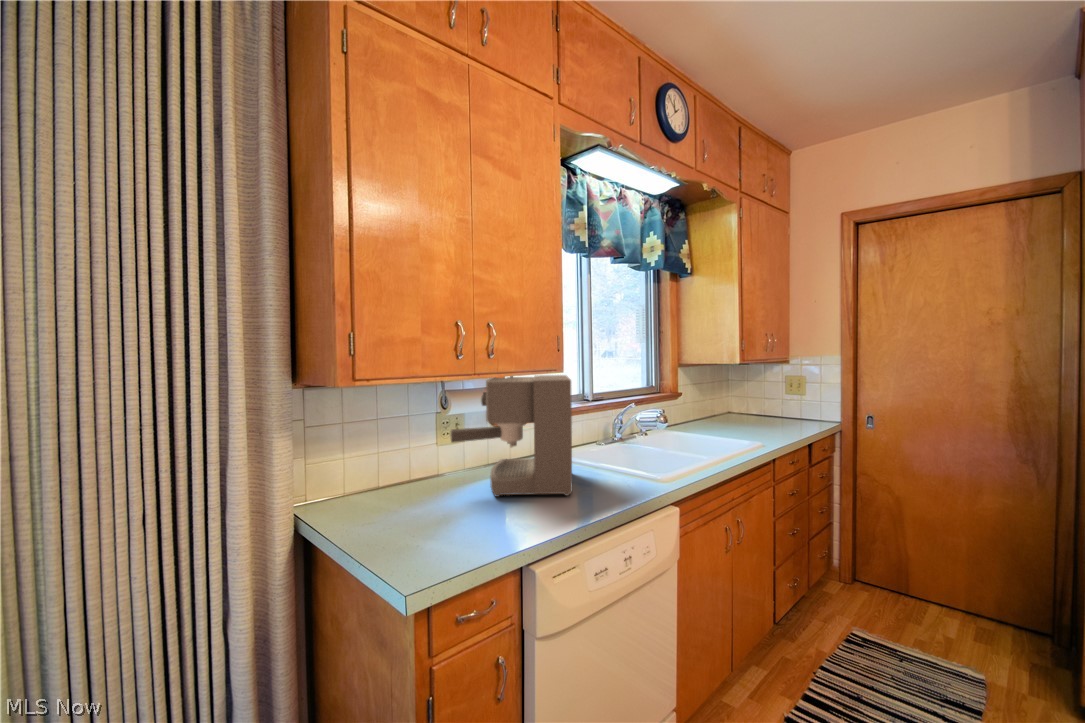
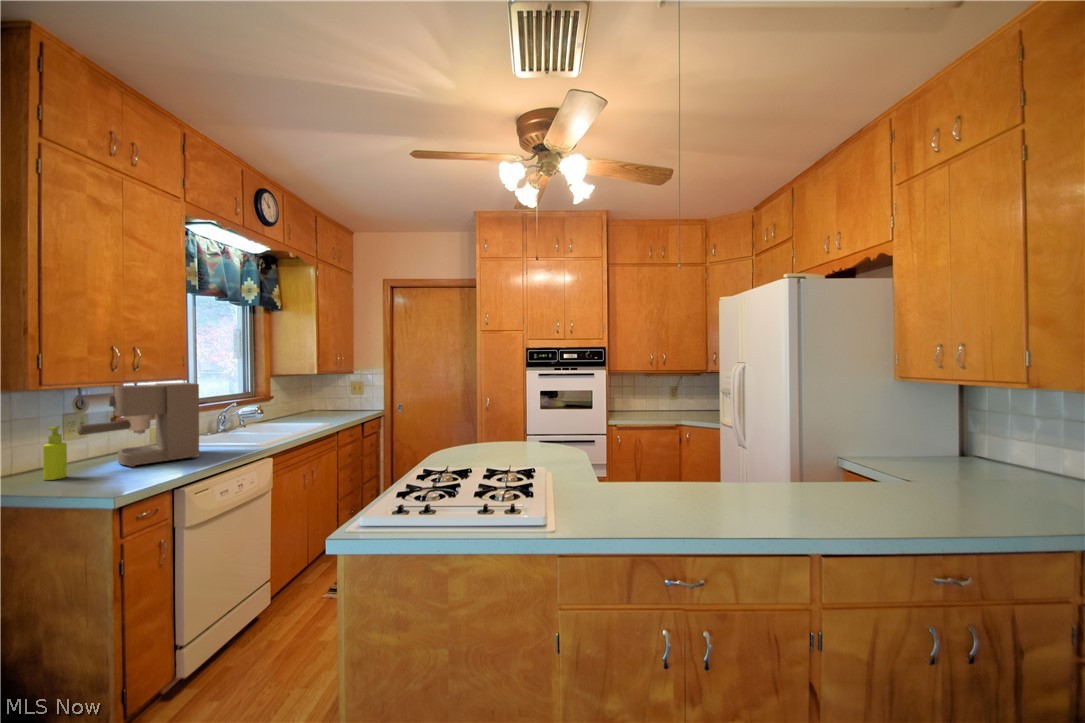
soap dispenser: none [412,430,434,501] -> present [43,426,67,480]

